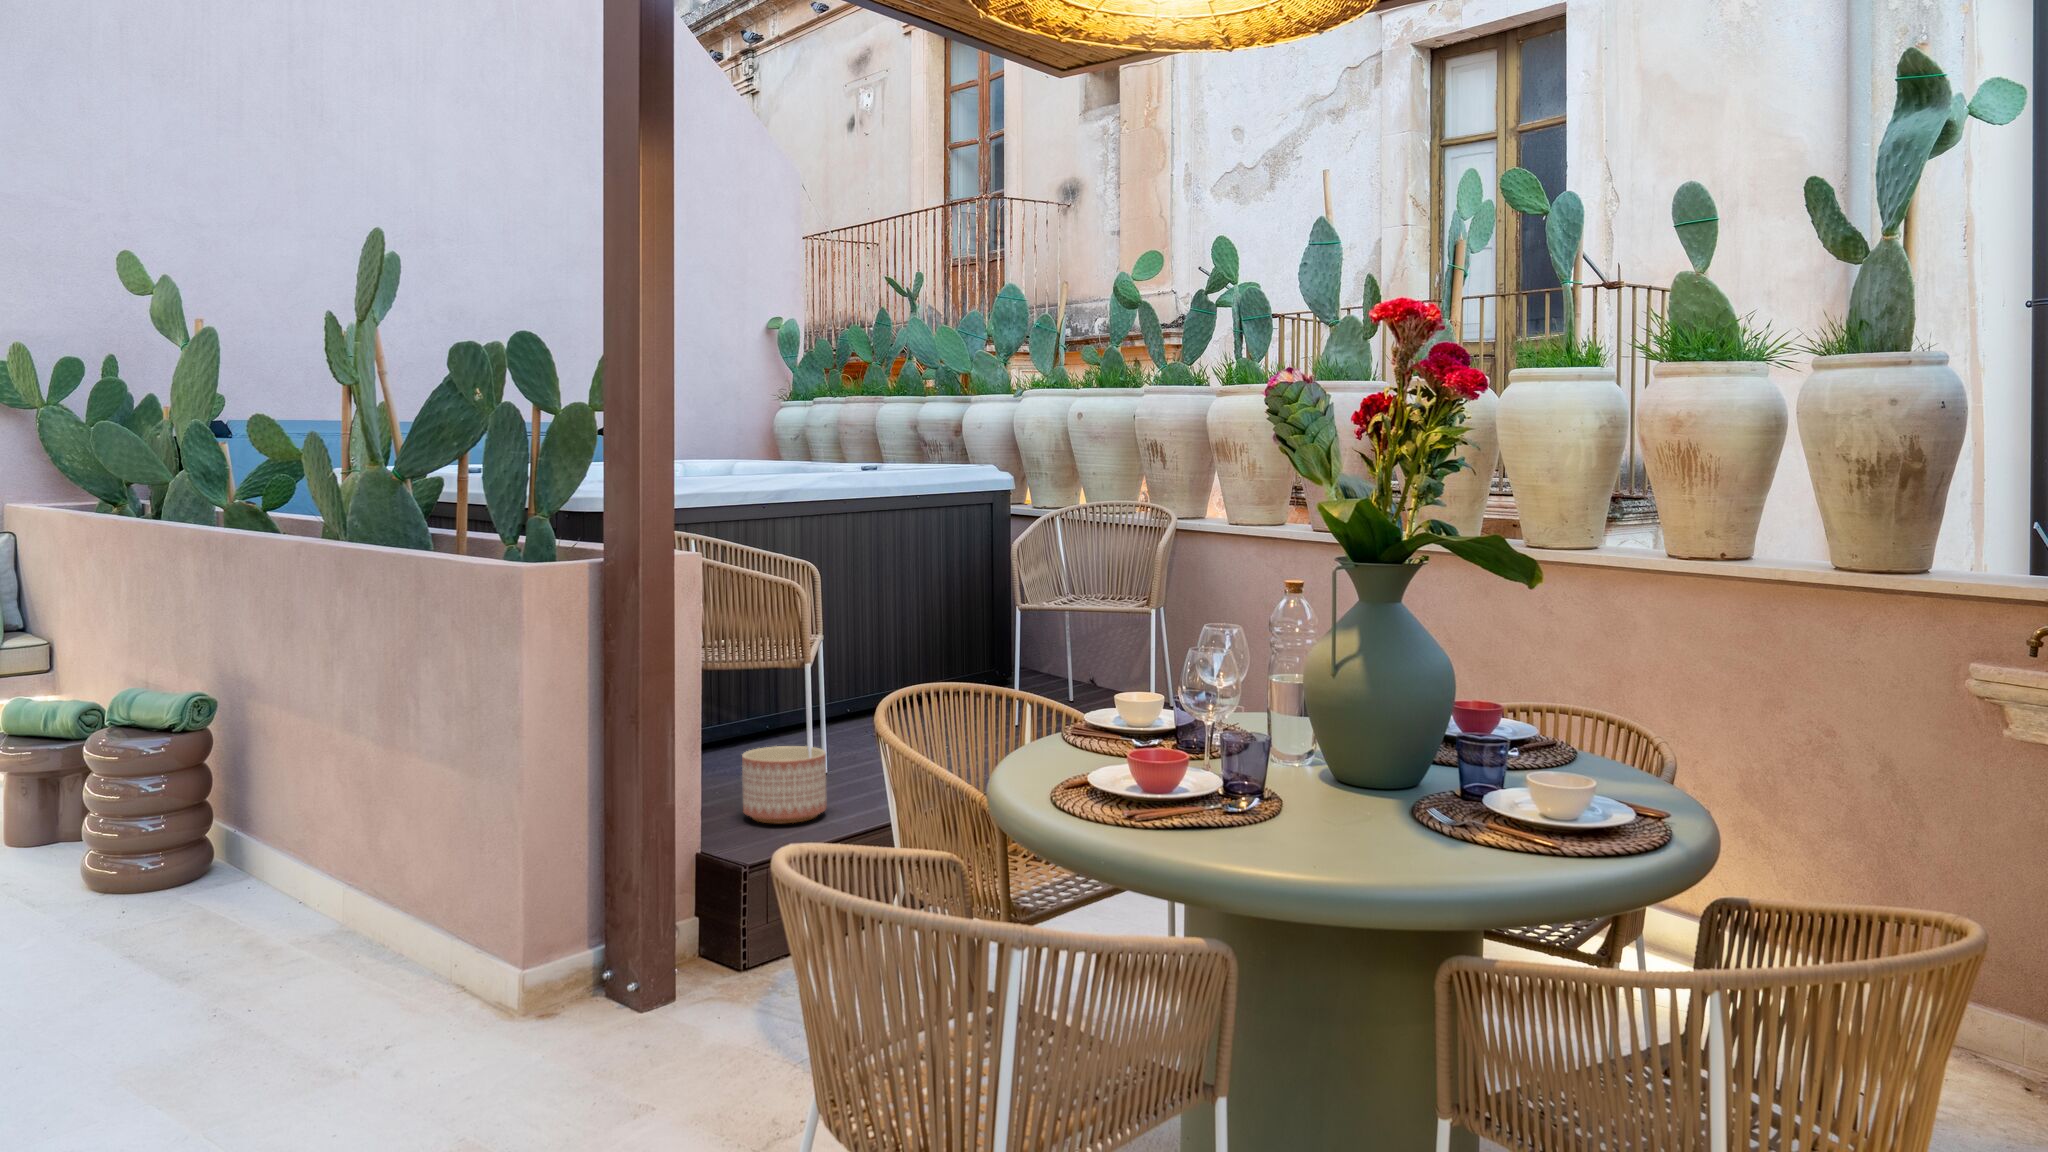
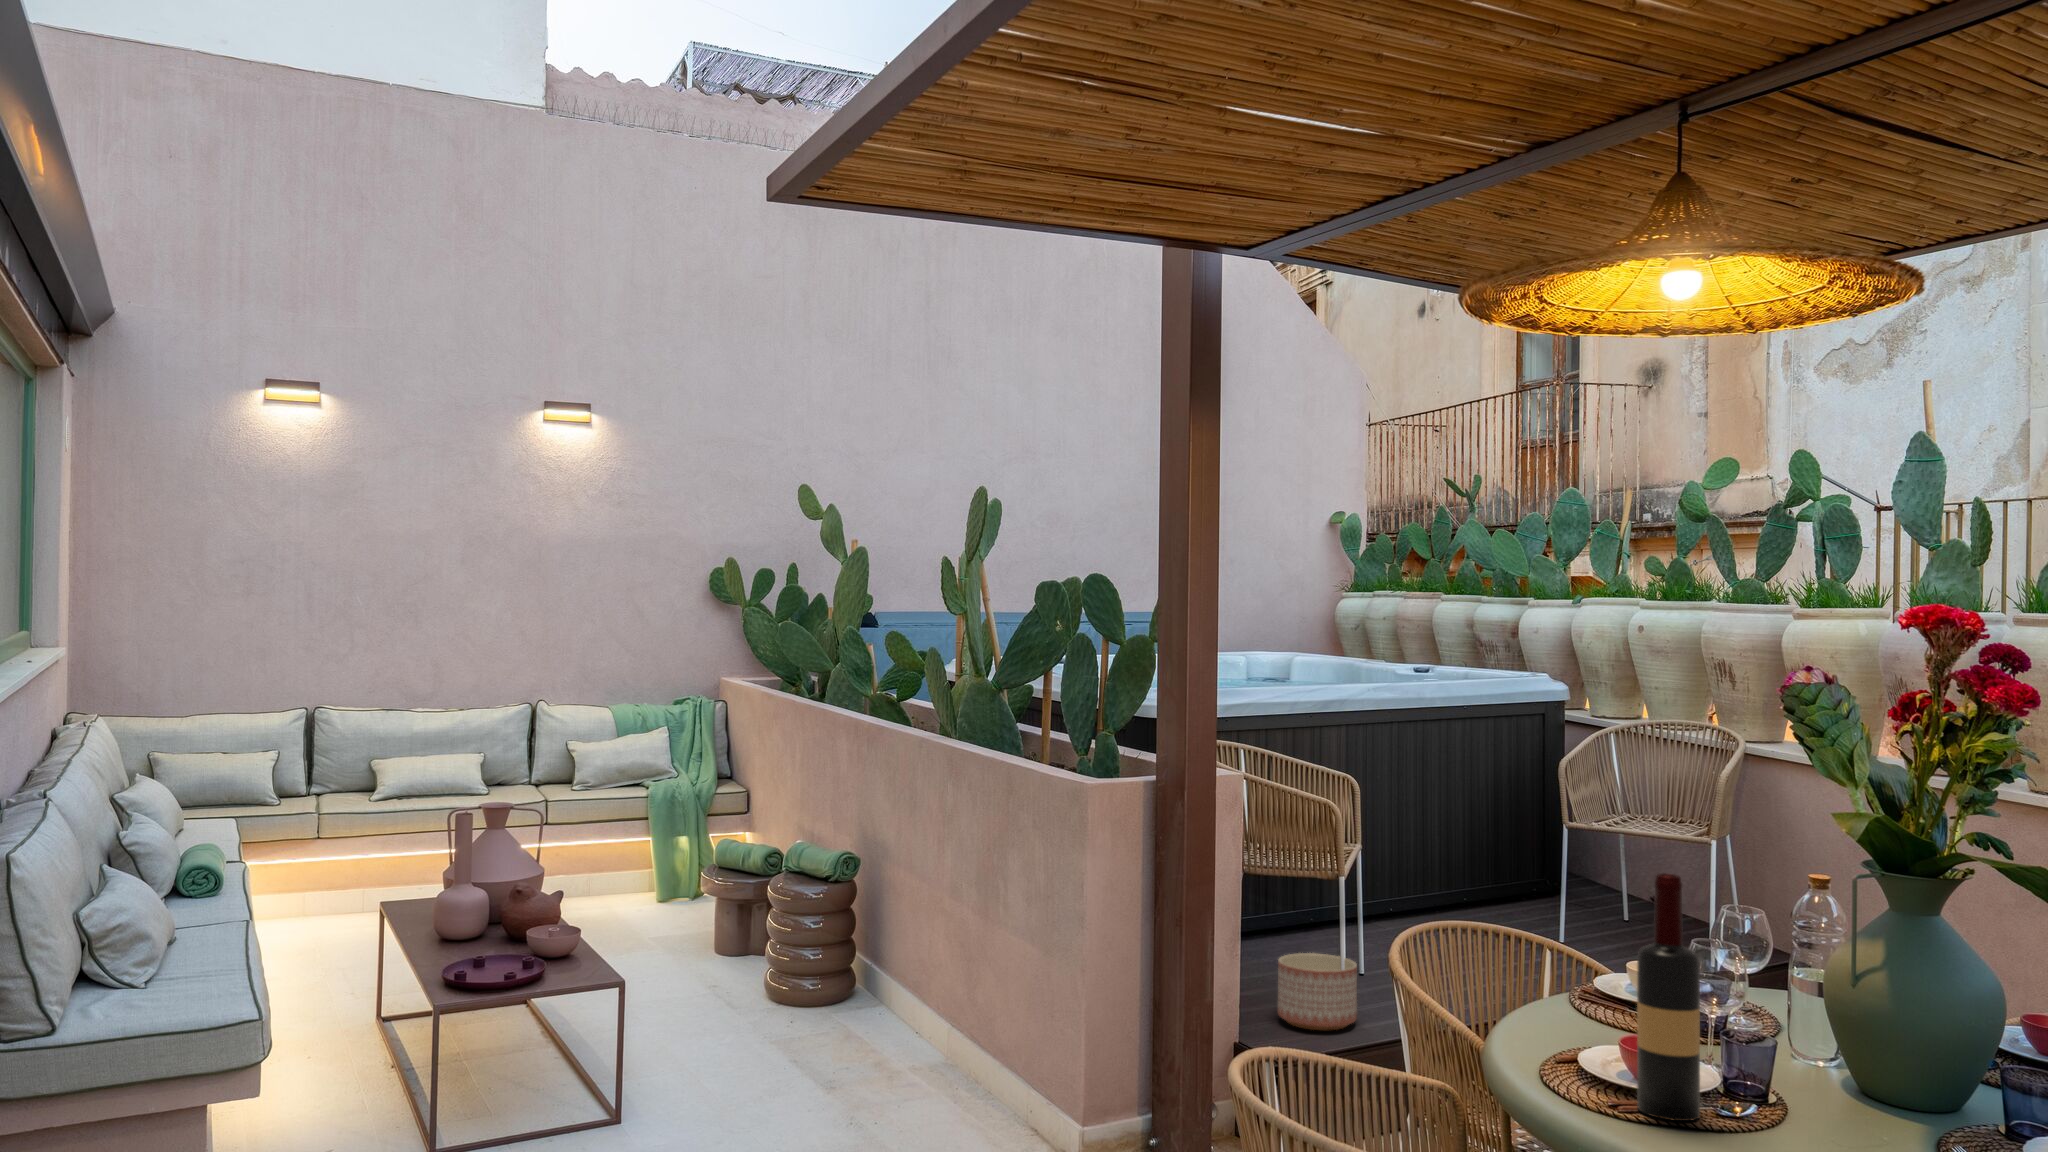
wine bottle: none [1151,573,1211,823] -> present [1637,873,1700,1121]

